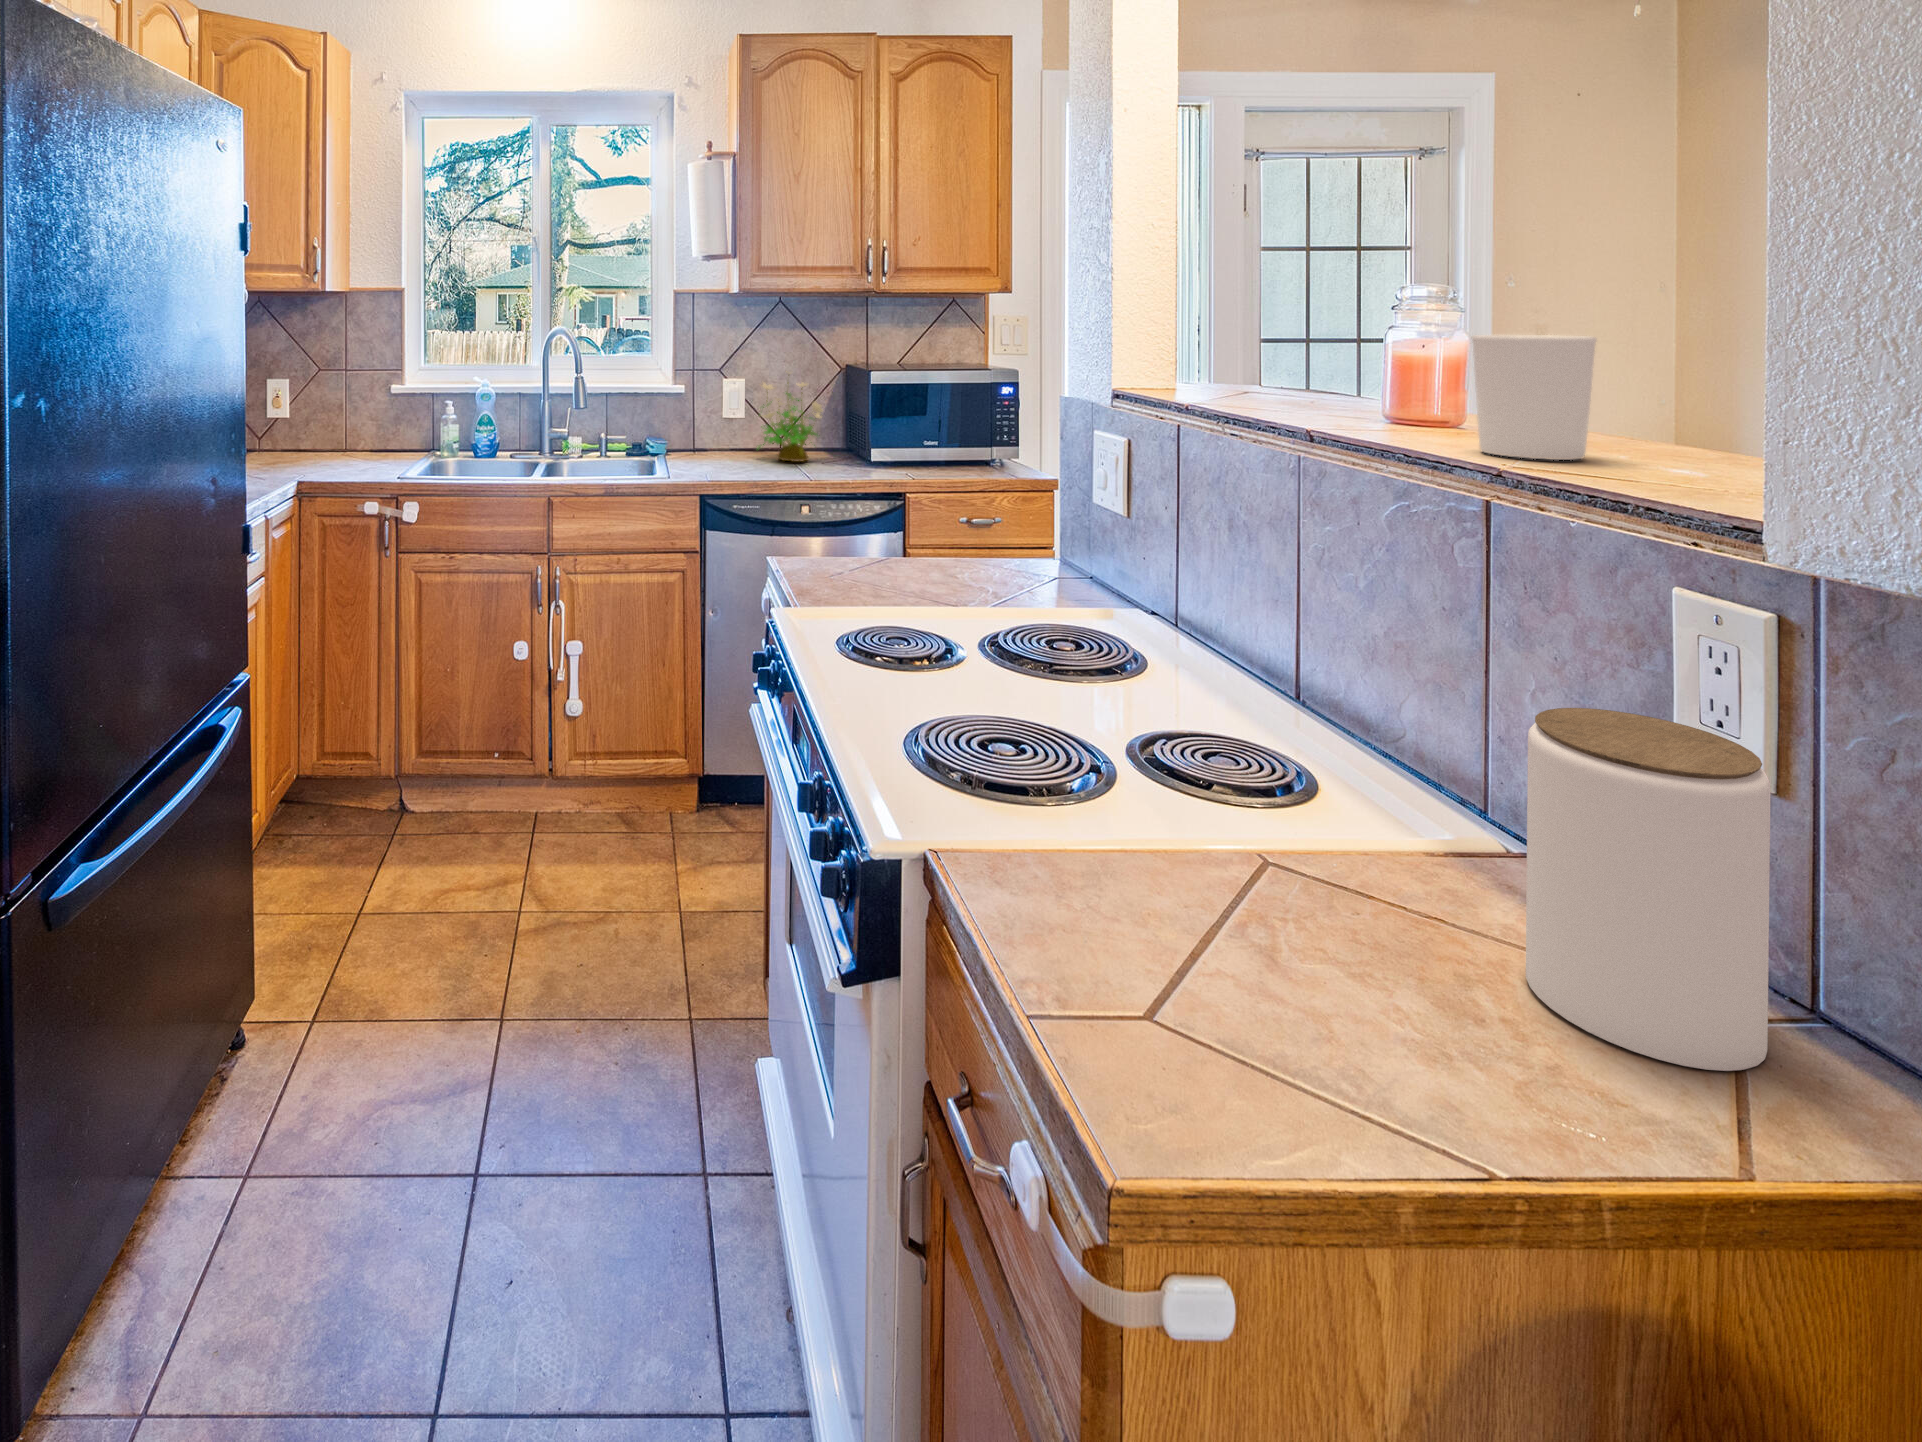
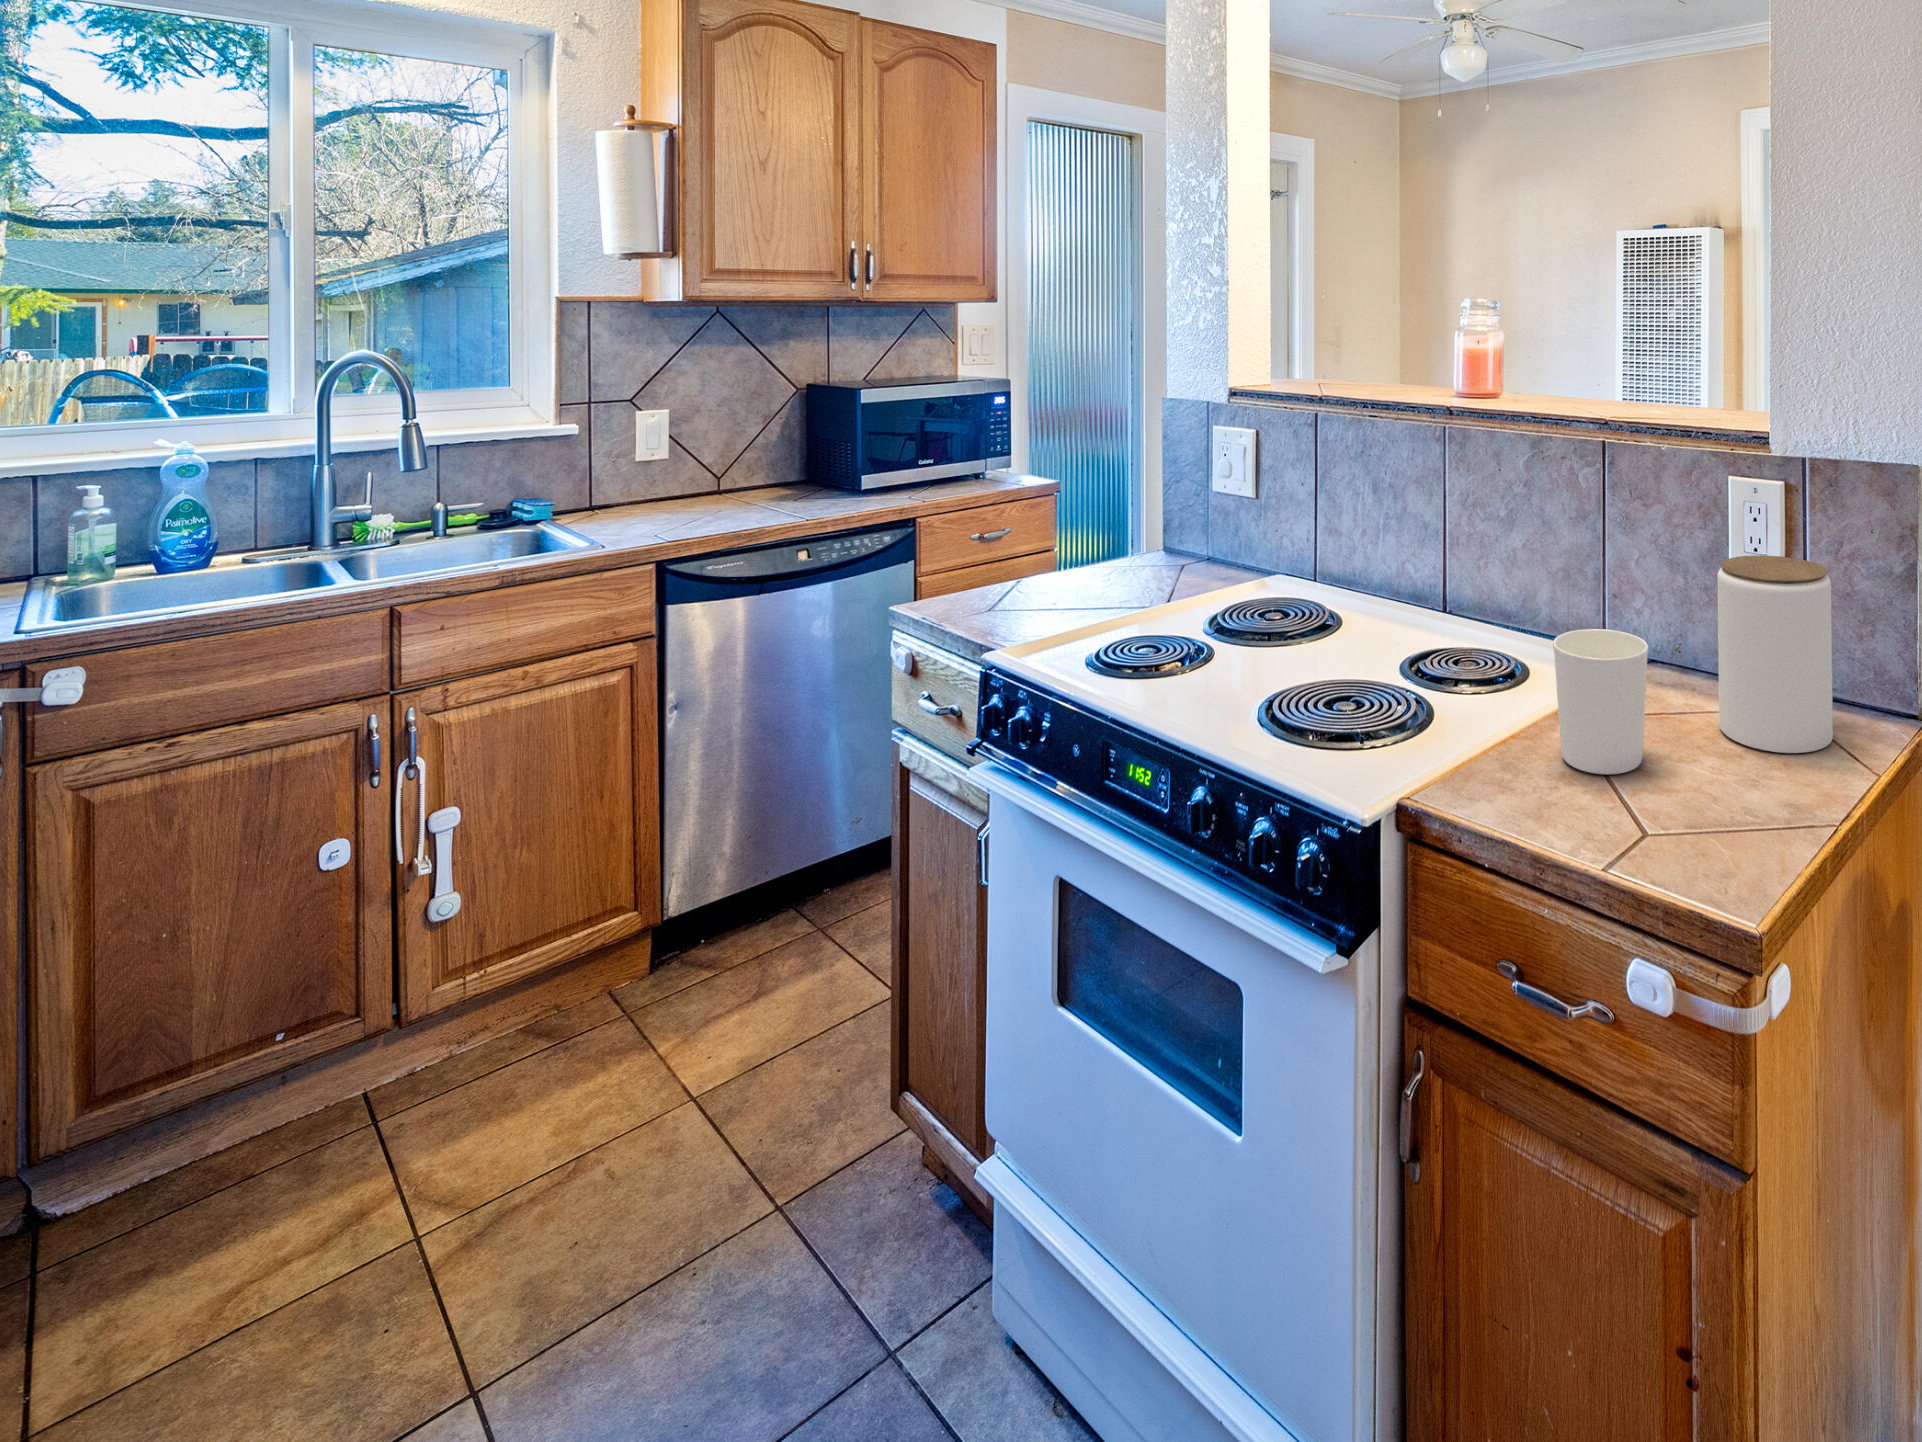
candle holder: present [1472,335,1596,460] -> present [1553,629,1648,774]
potted plant: present [757,375,823,461] -> none [692,398,793,504]

